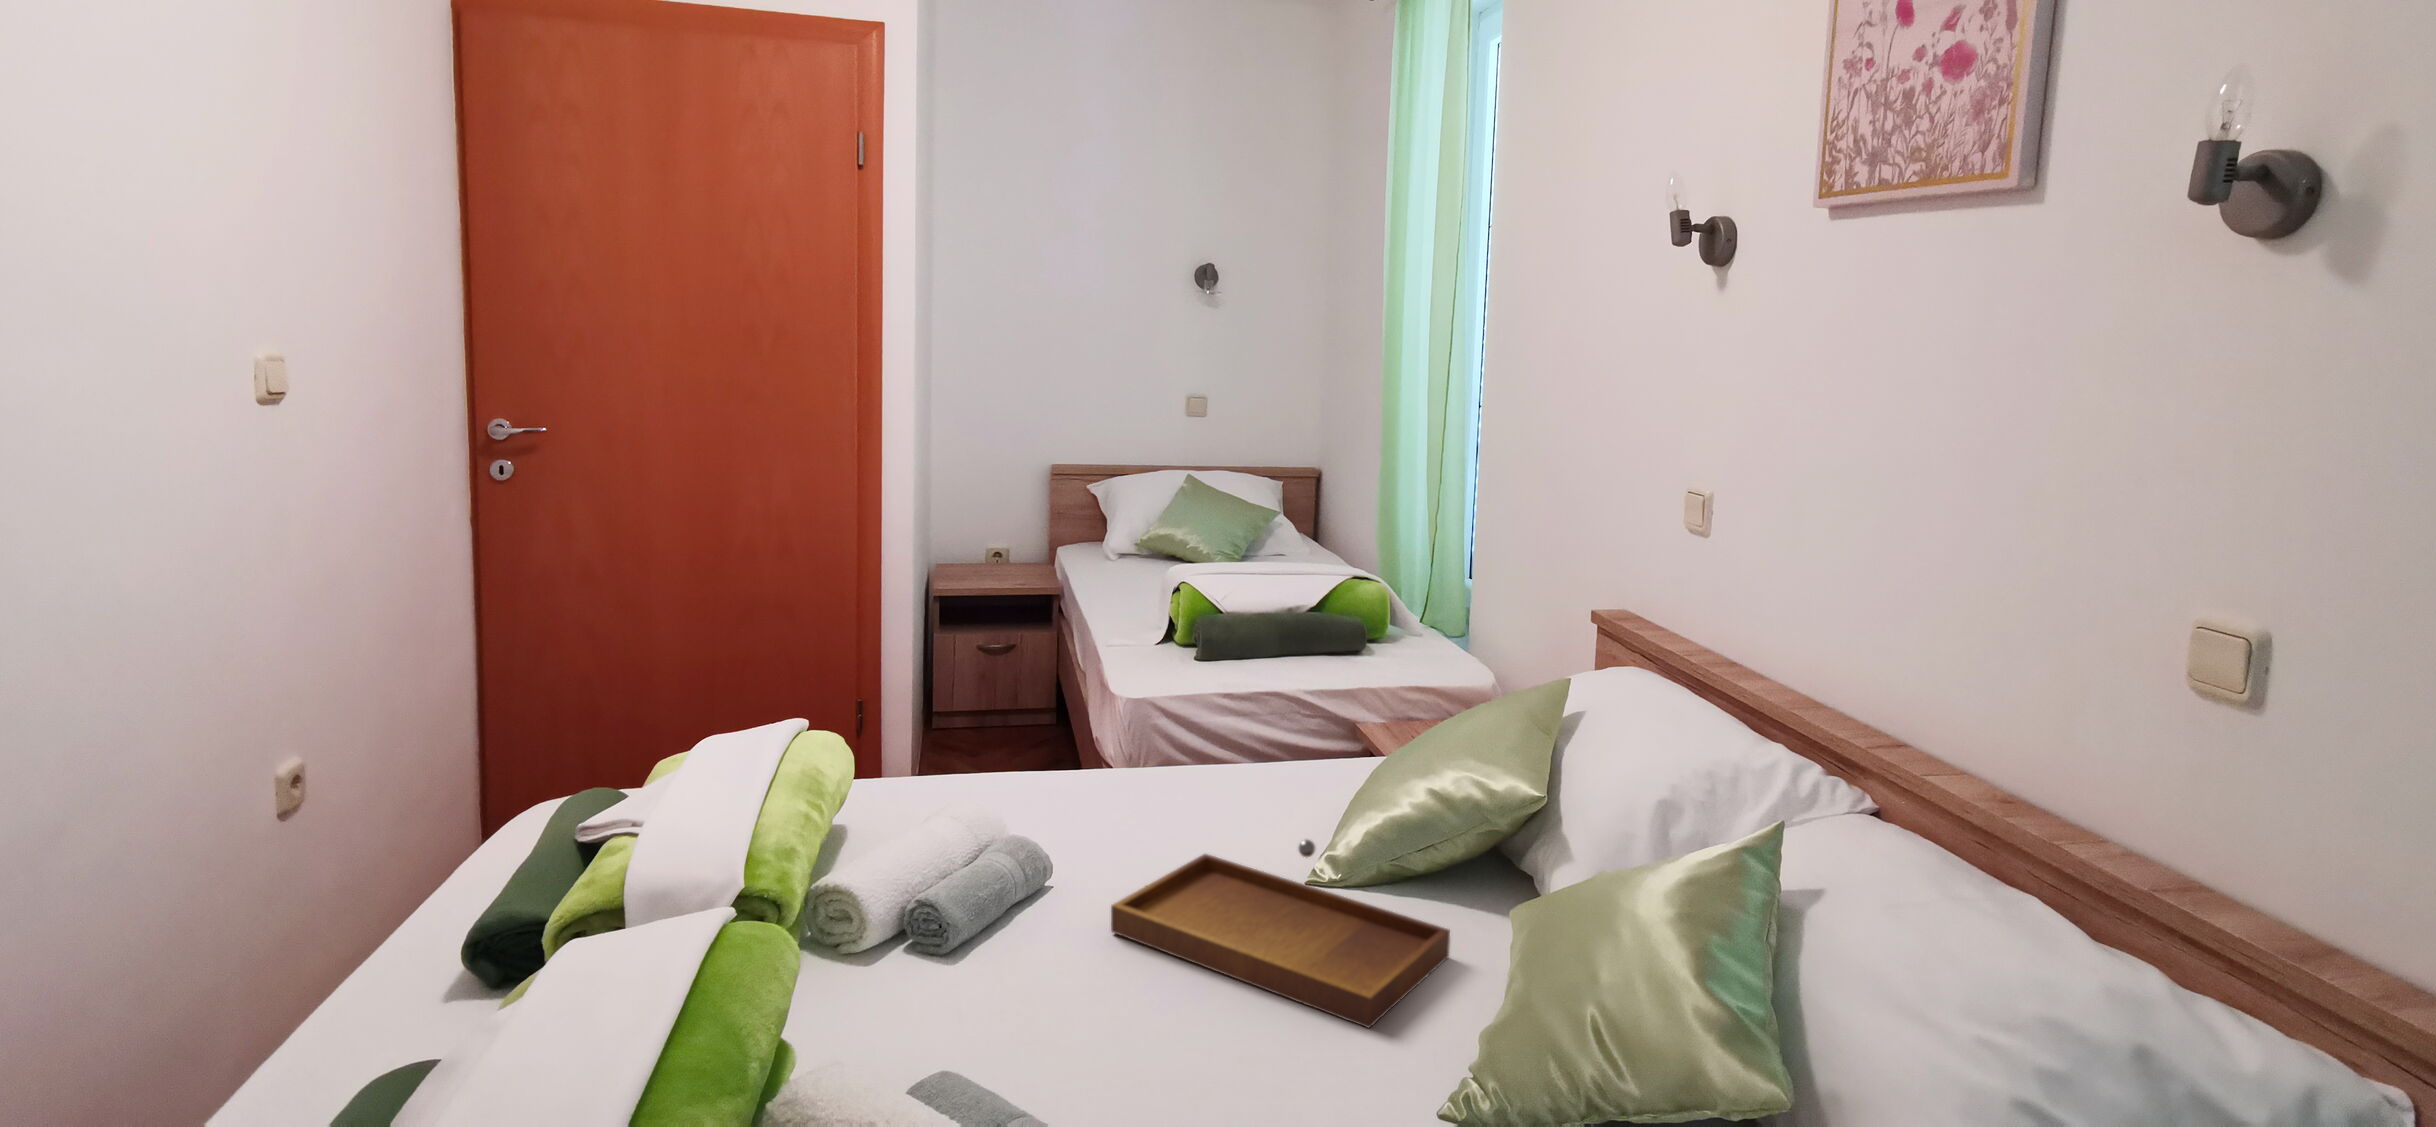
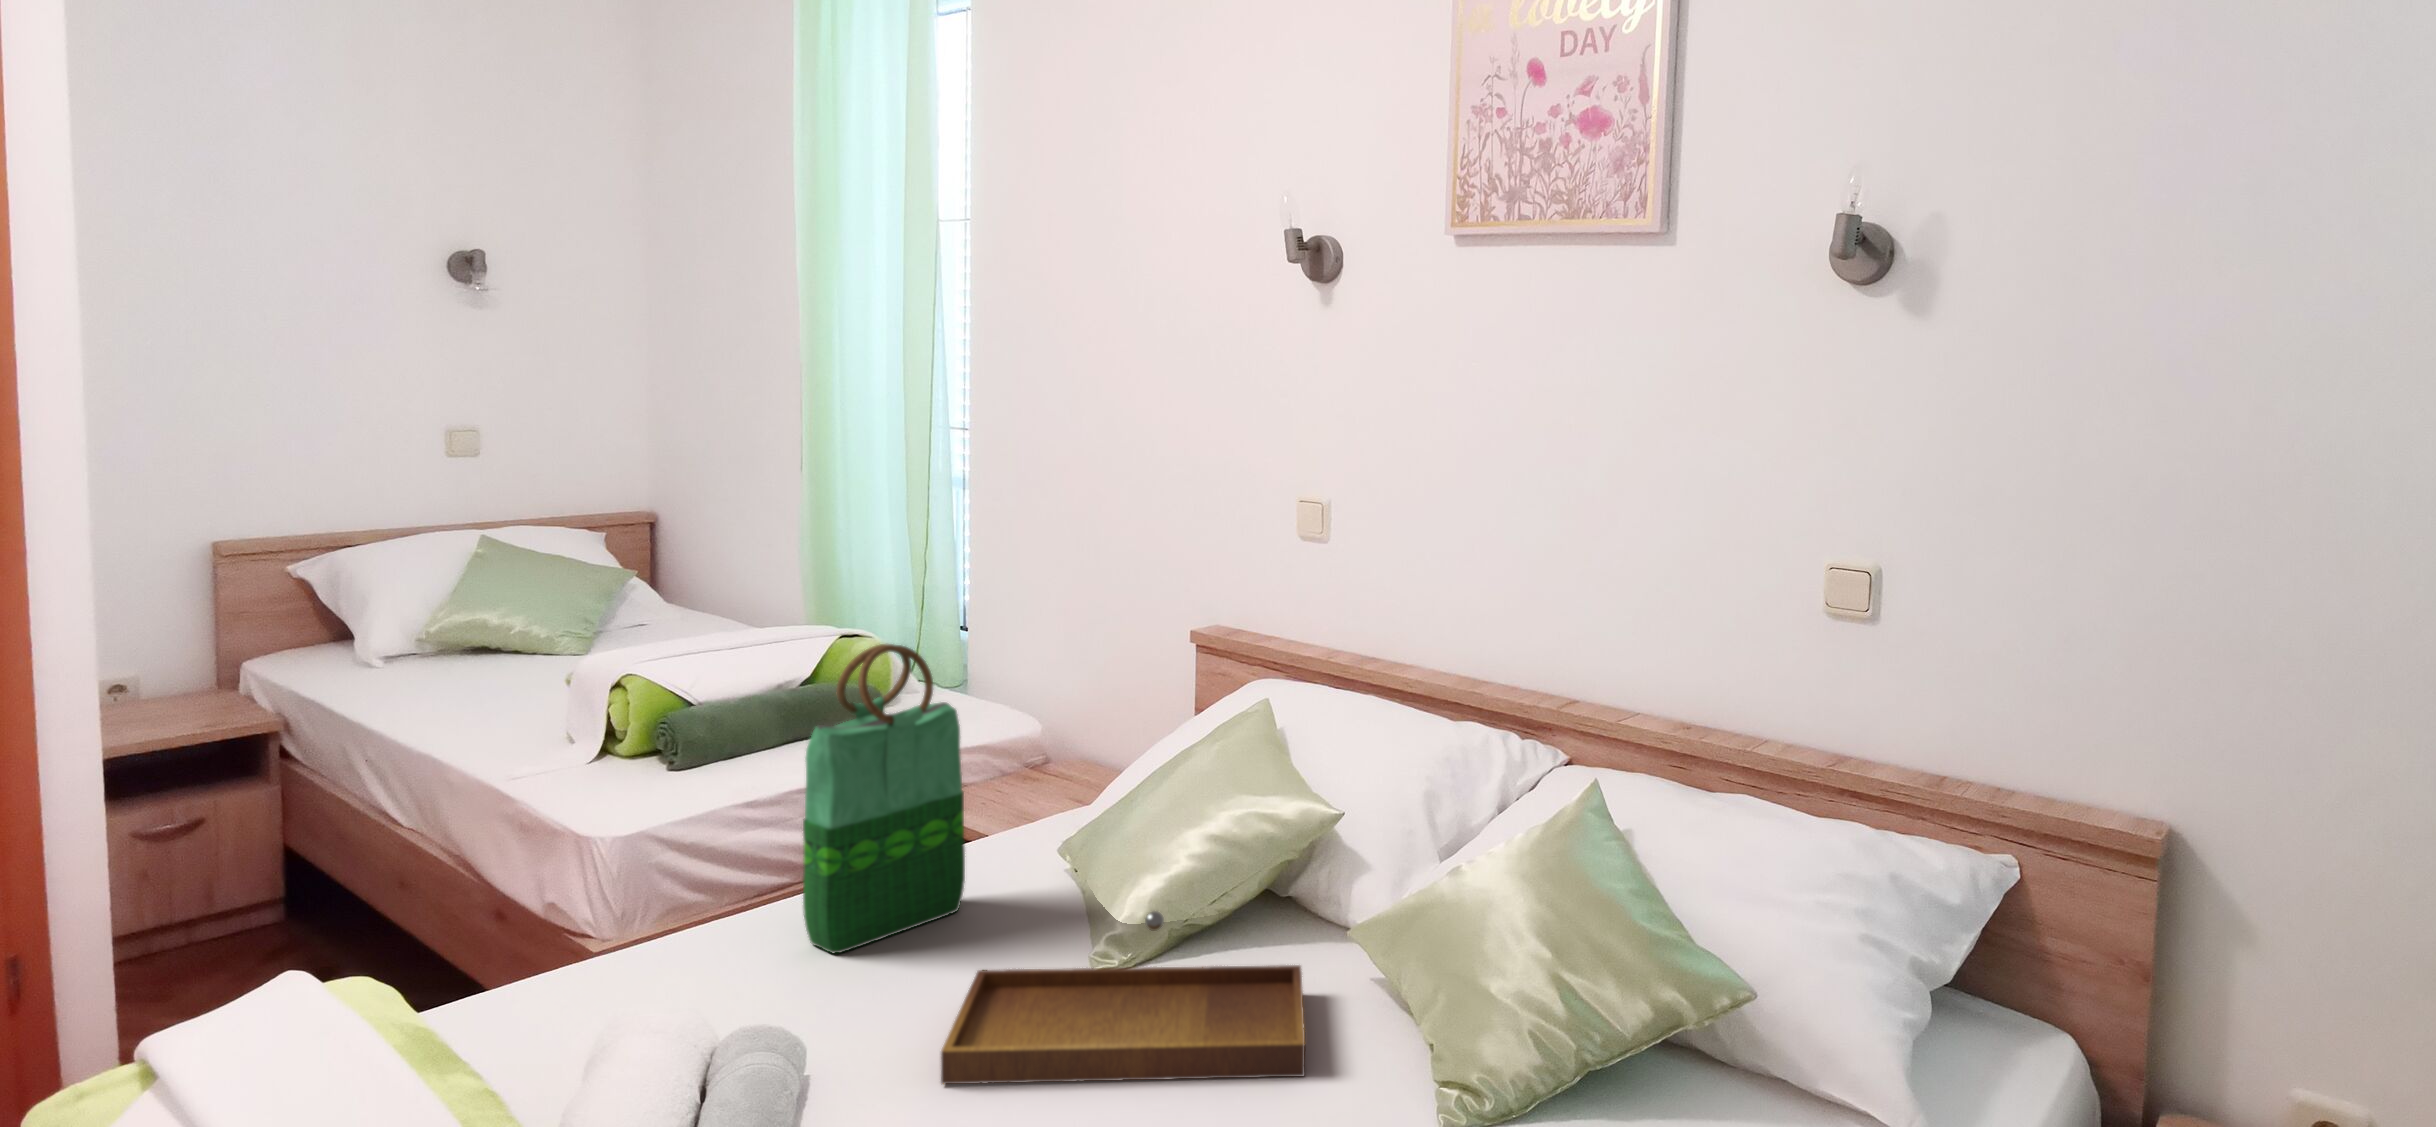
tote bag: none [1145,574,1277,815] -> present [803,644,965,953]

